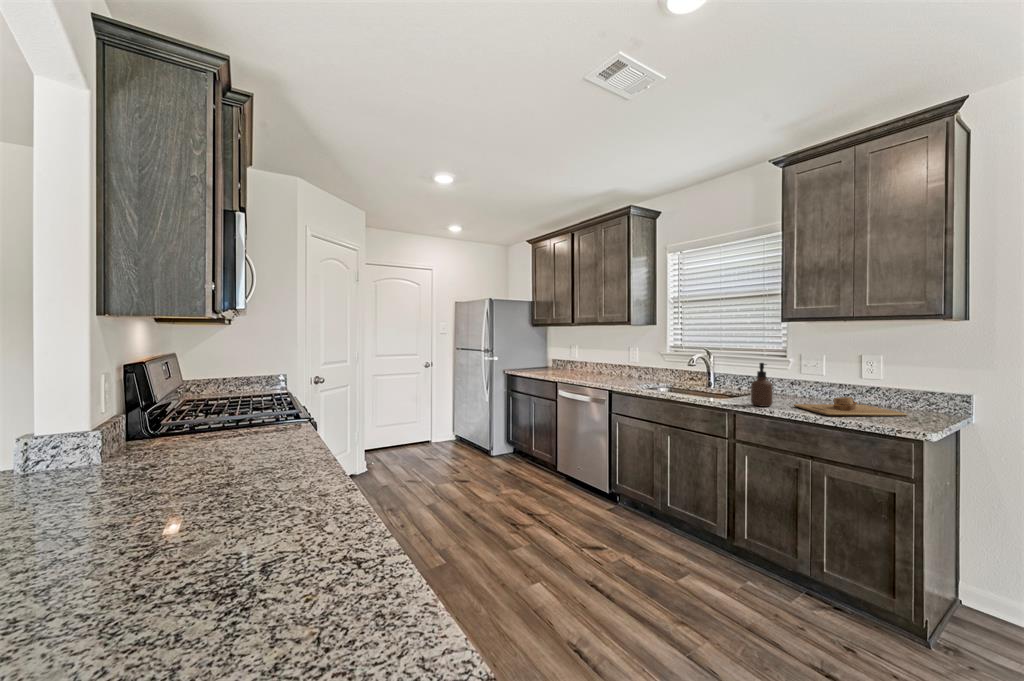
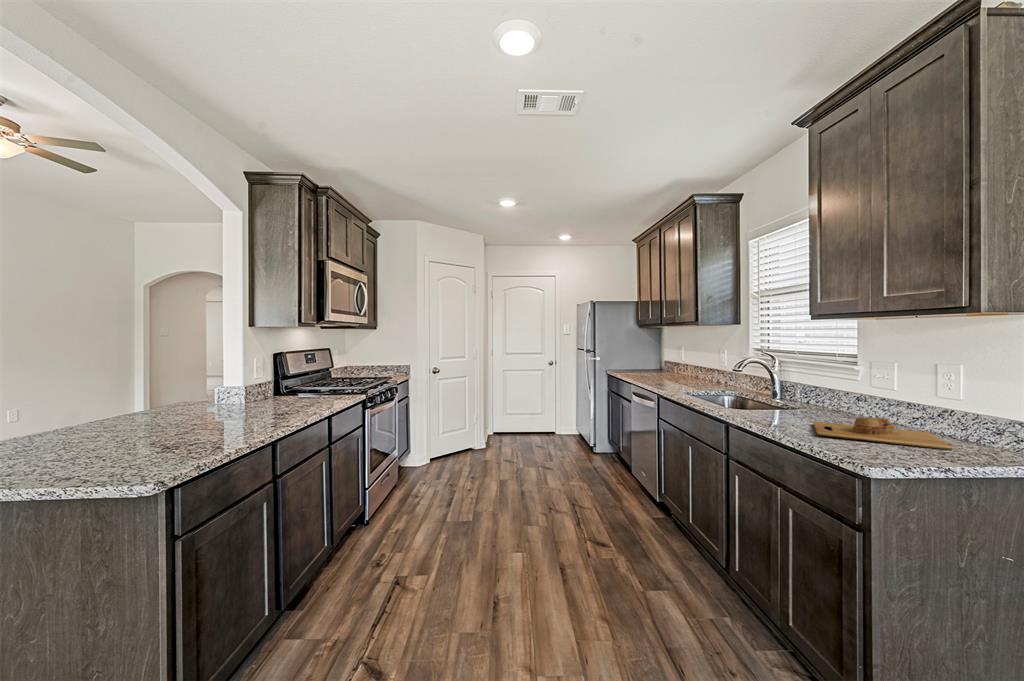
soap dispenser: present [751,363,773,407] -> none [762,369,787,421]

